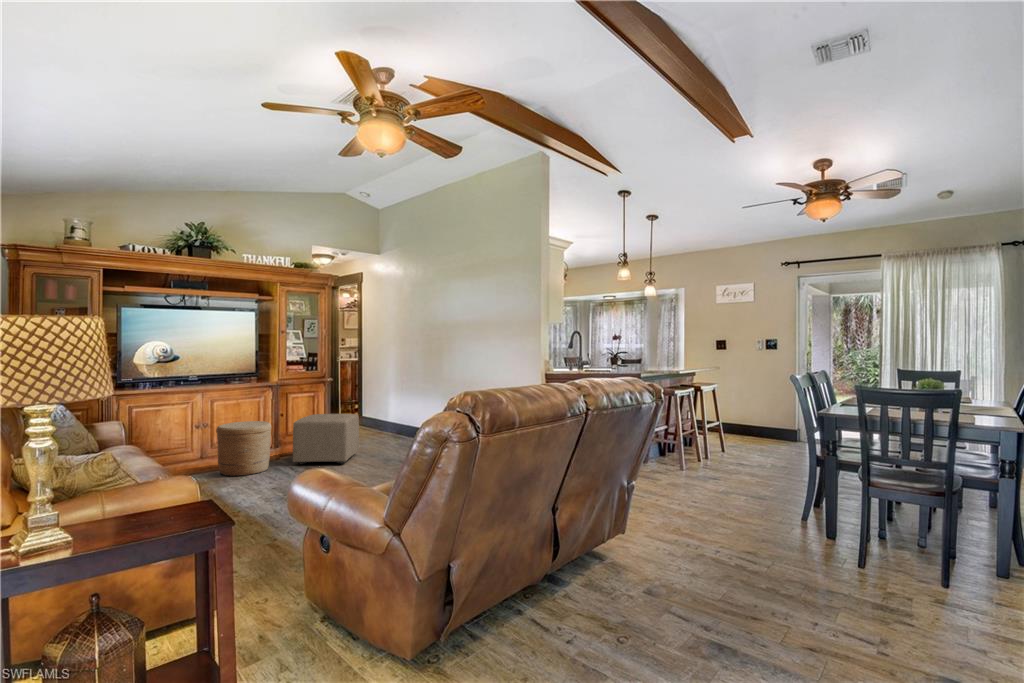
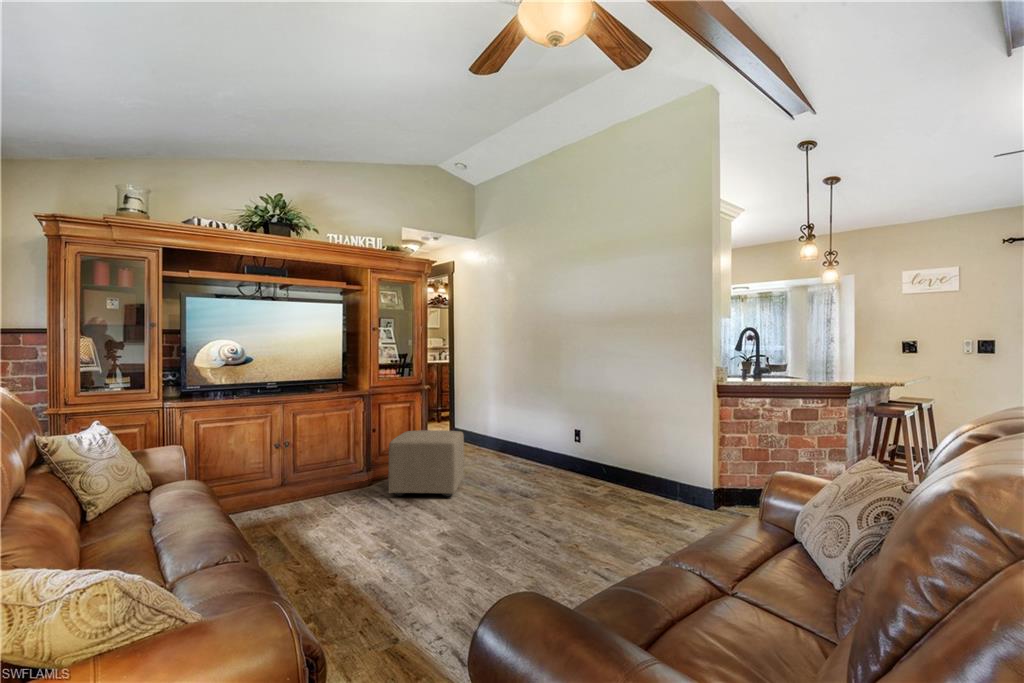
woven basket: present [216,421,271,476] -> none [298,440,363,513]

